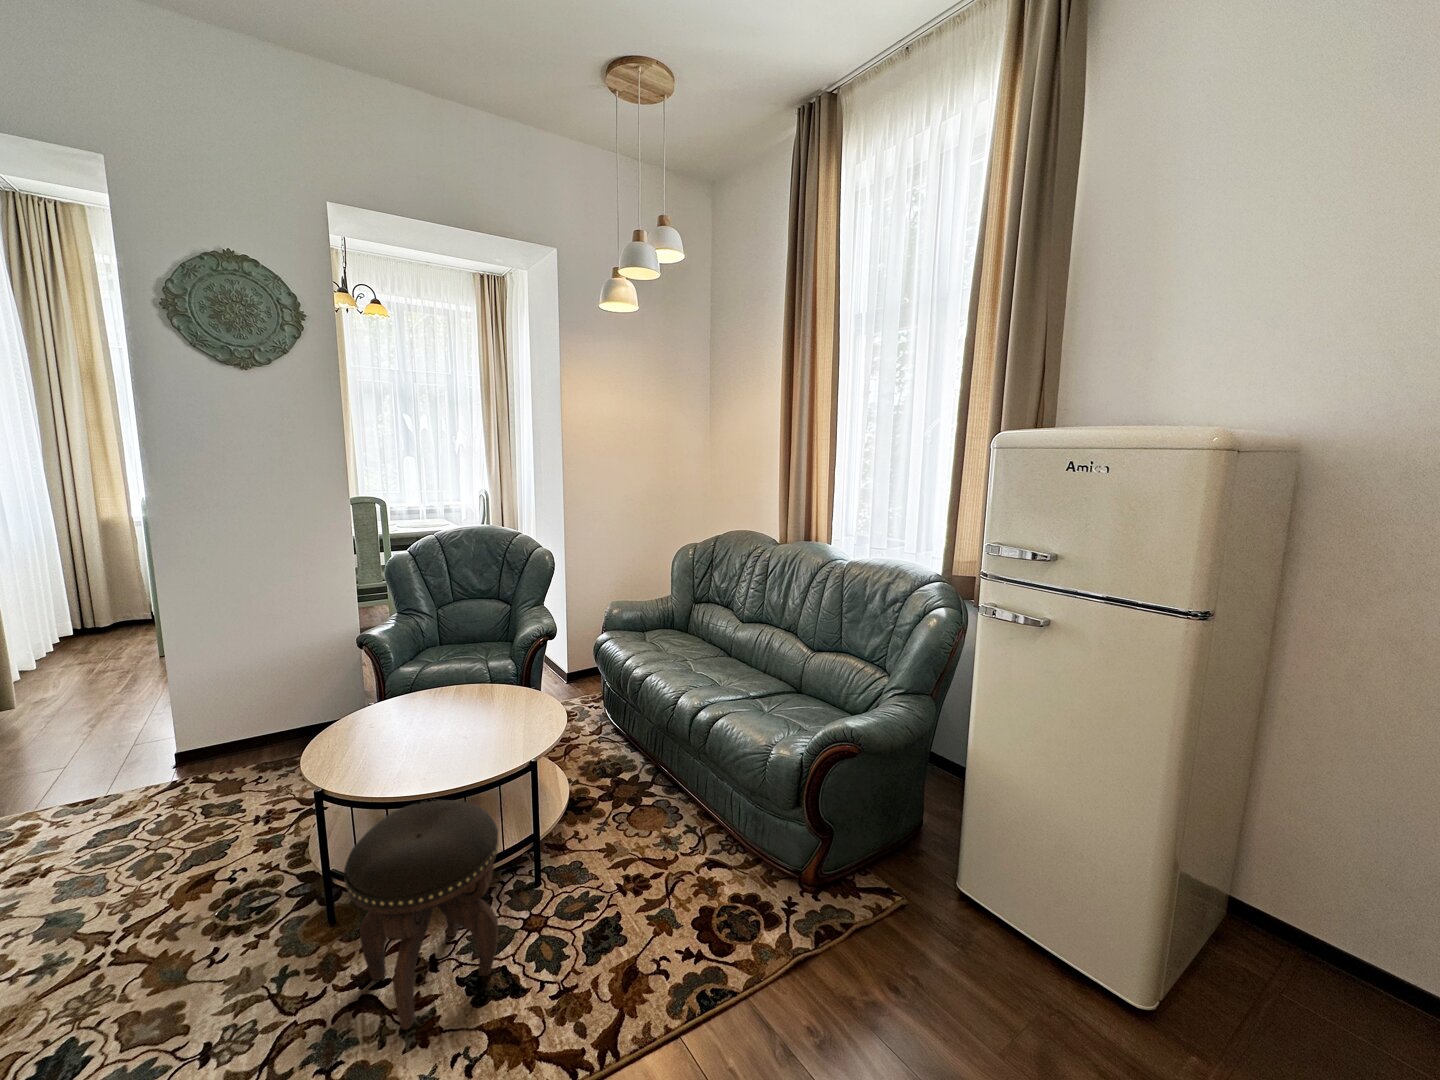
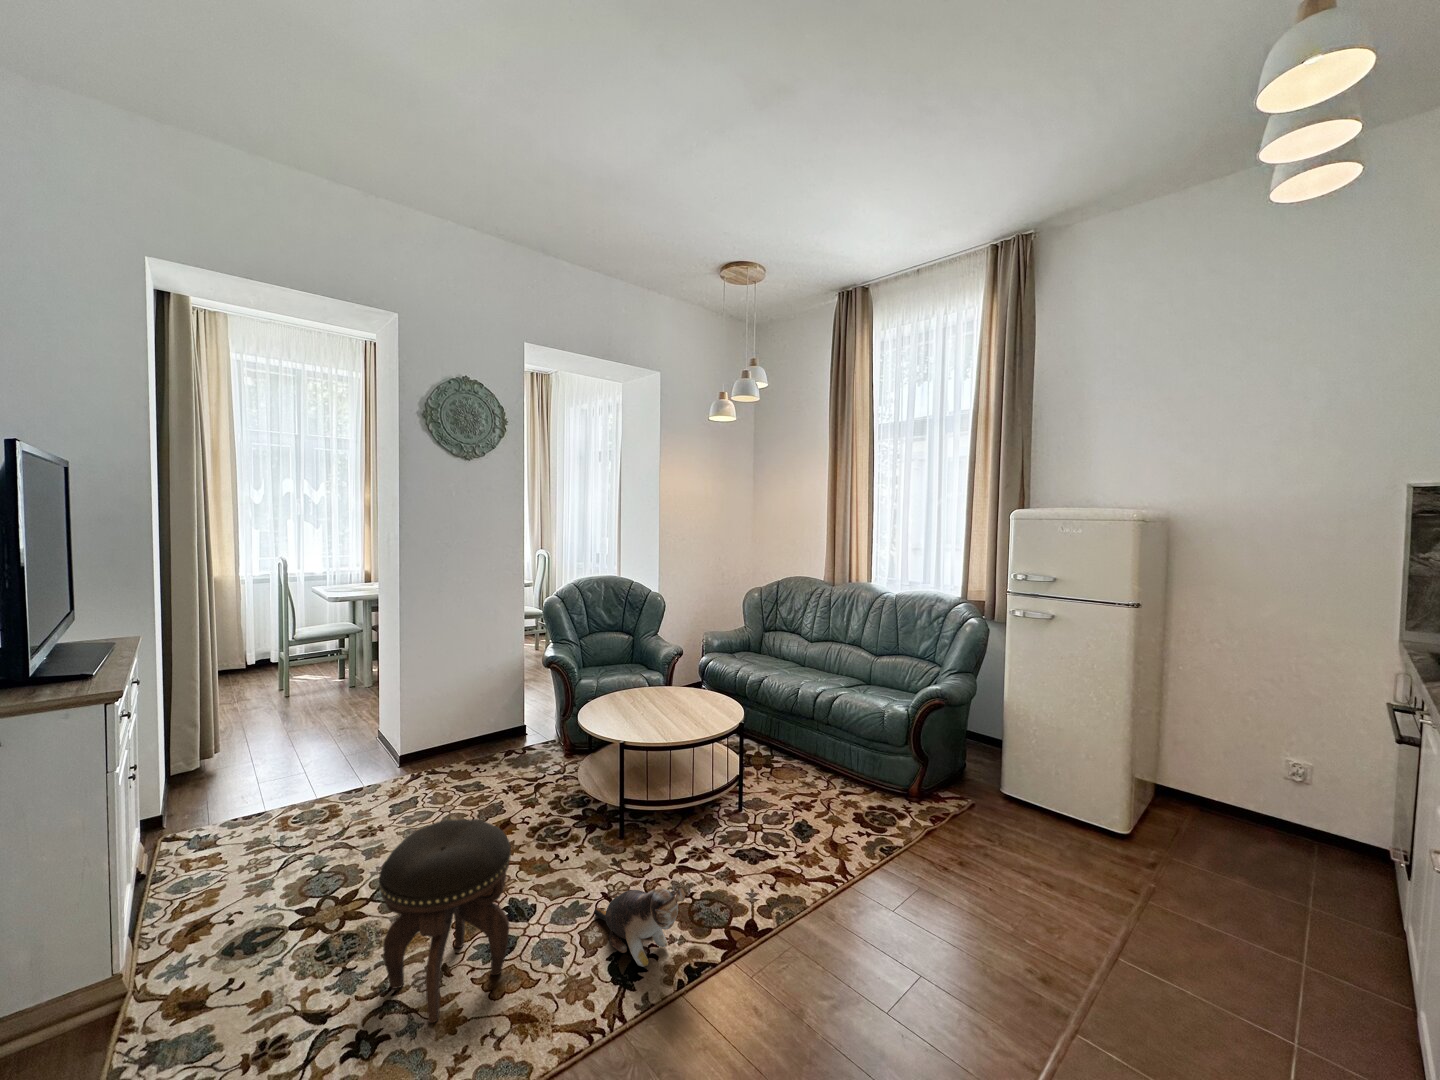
plush toy: none [604,893,698,986] -> present [594,888,685,967]

